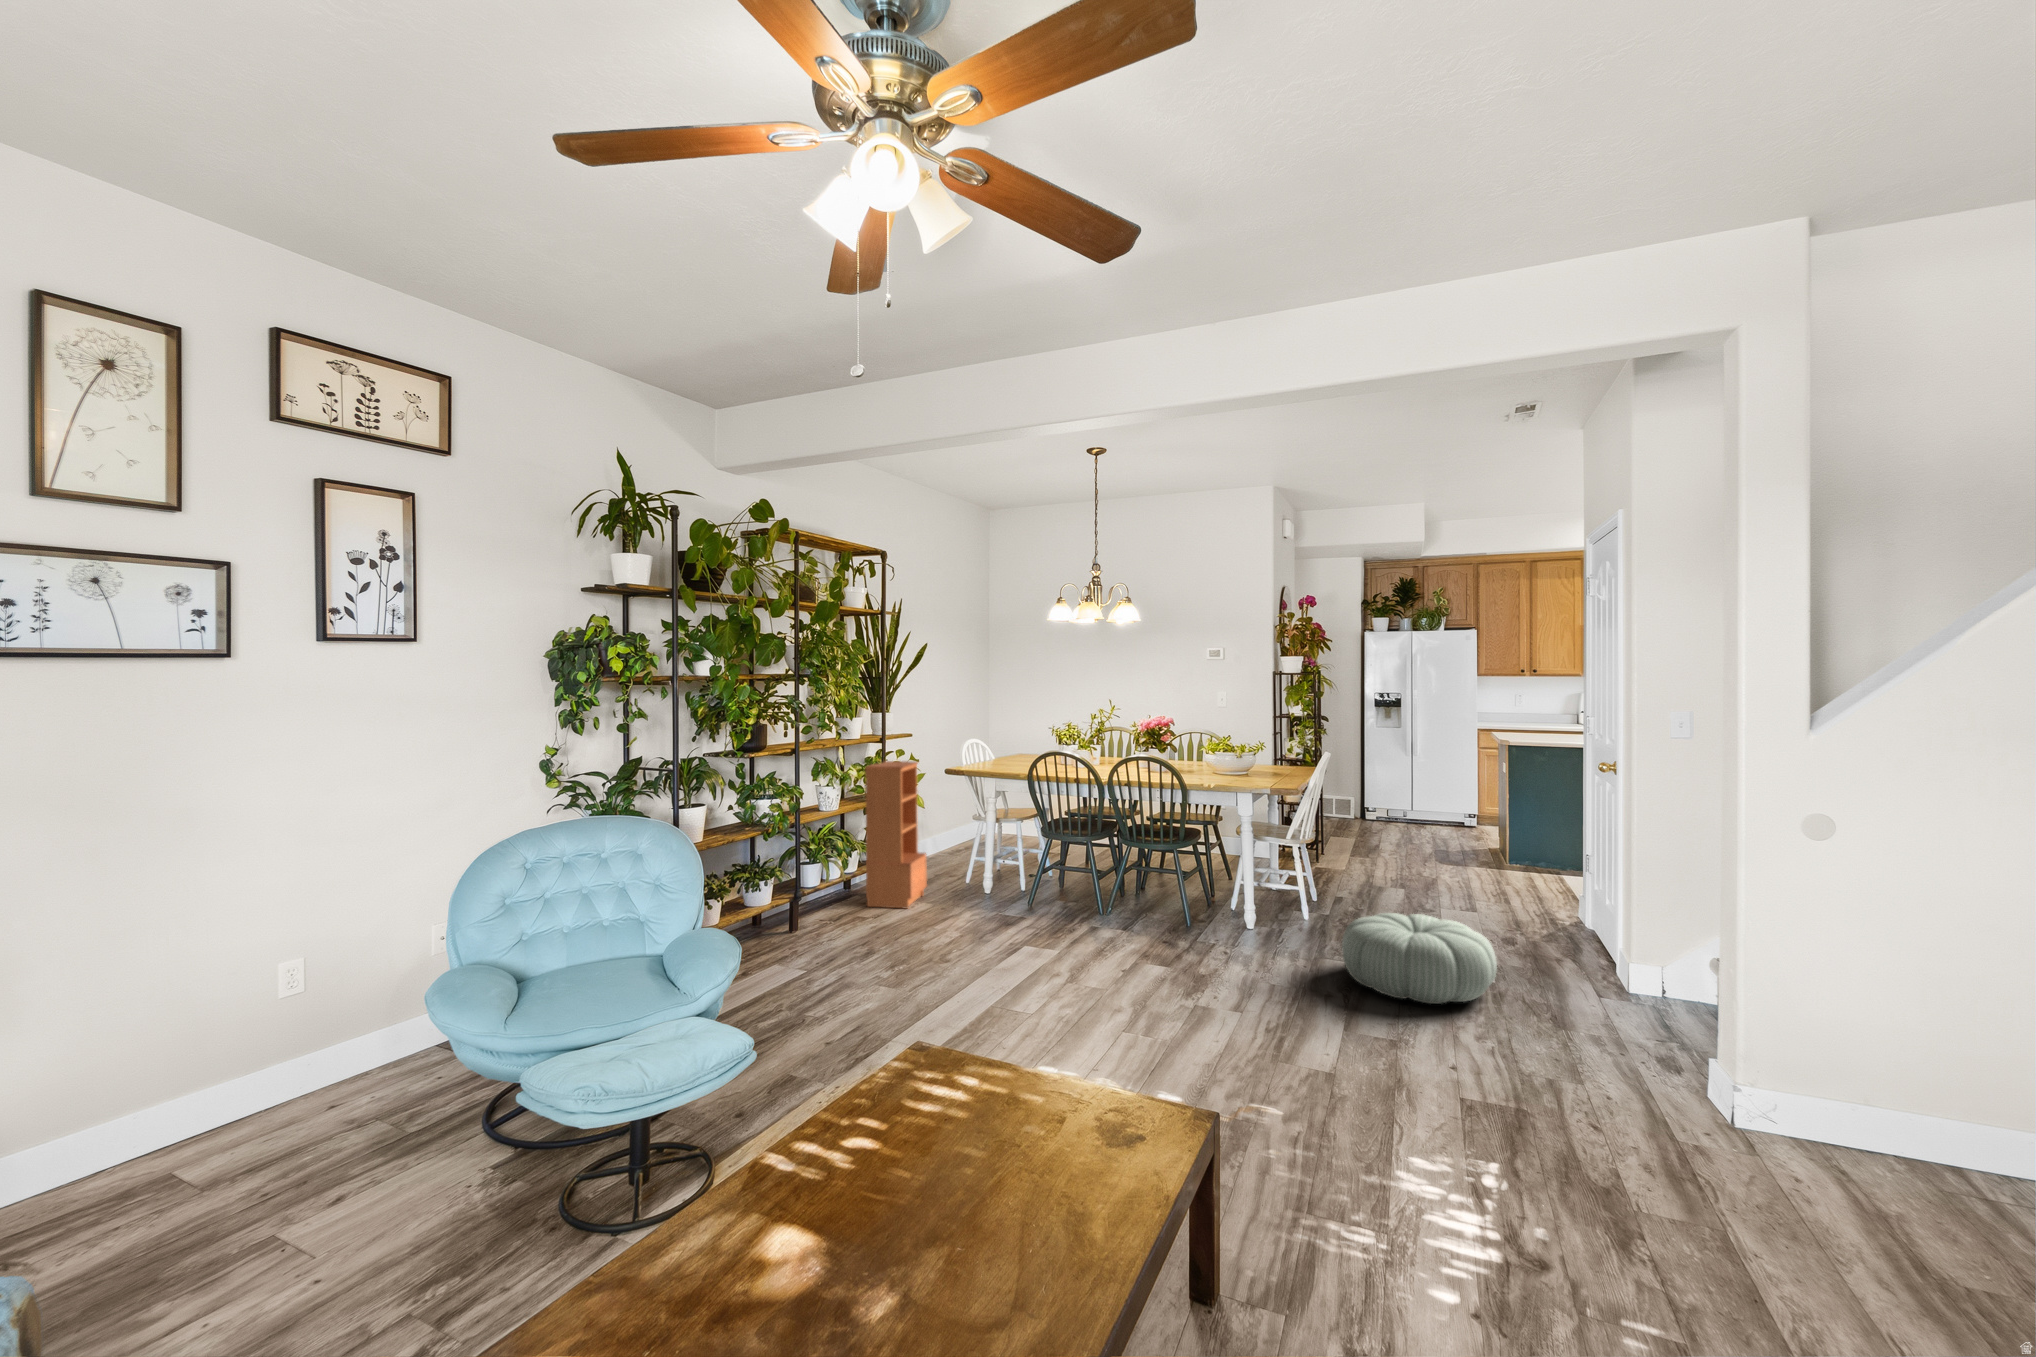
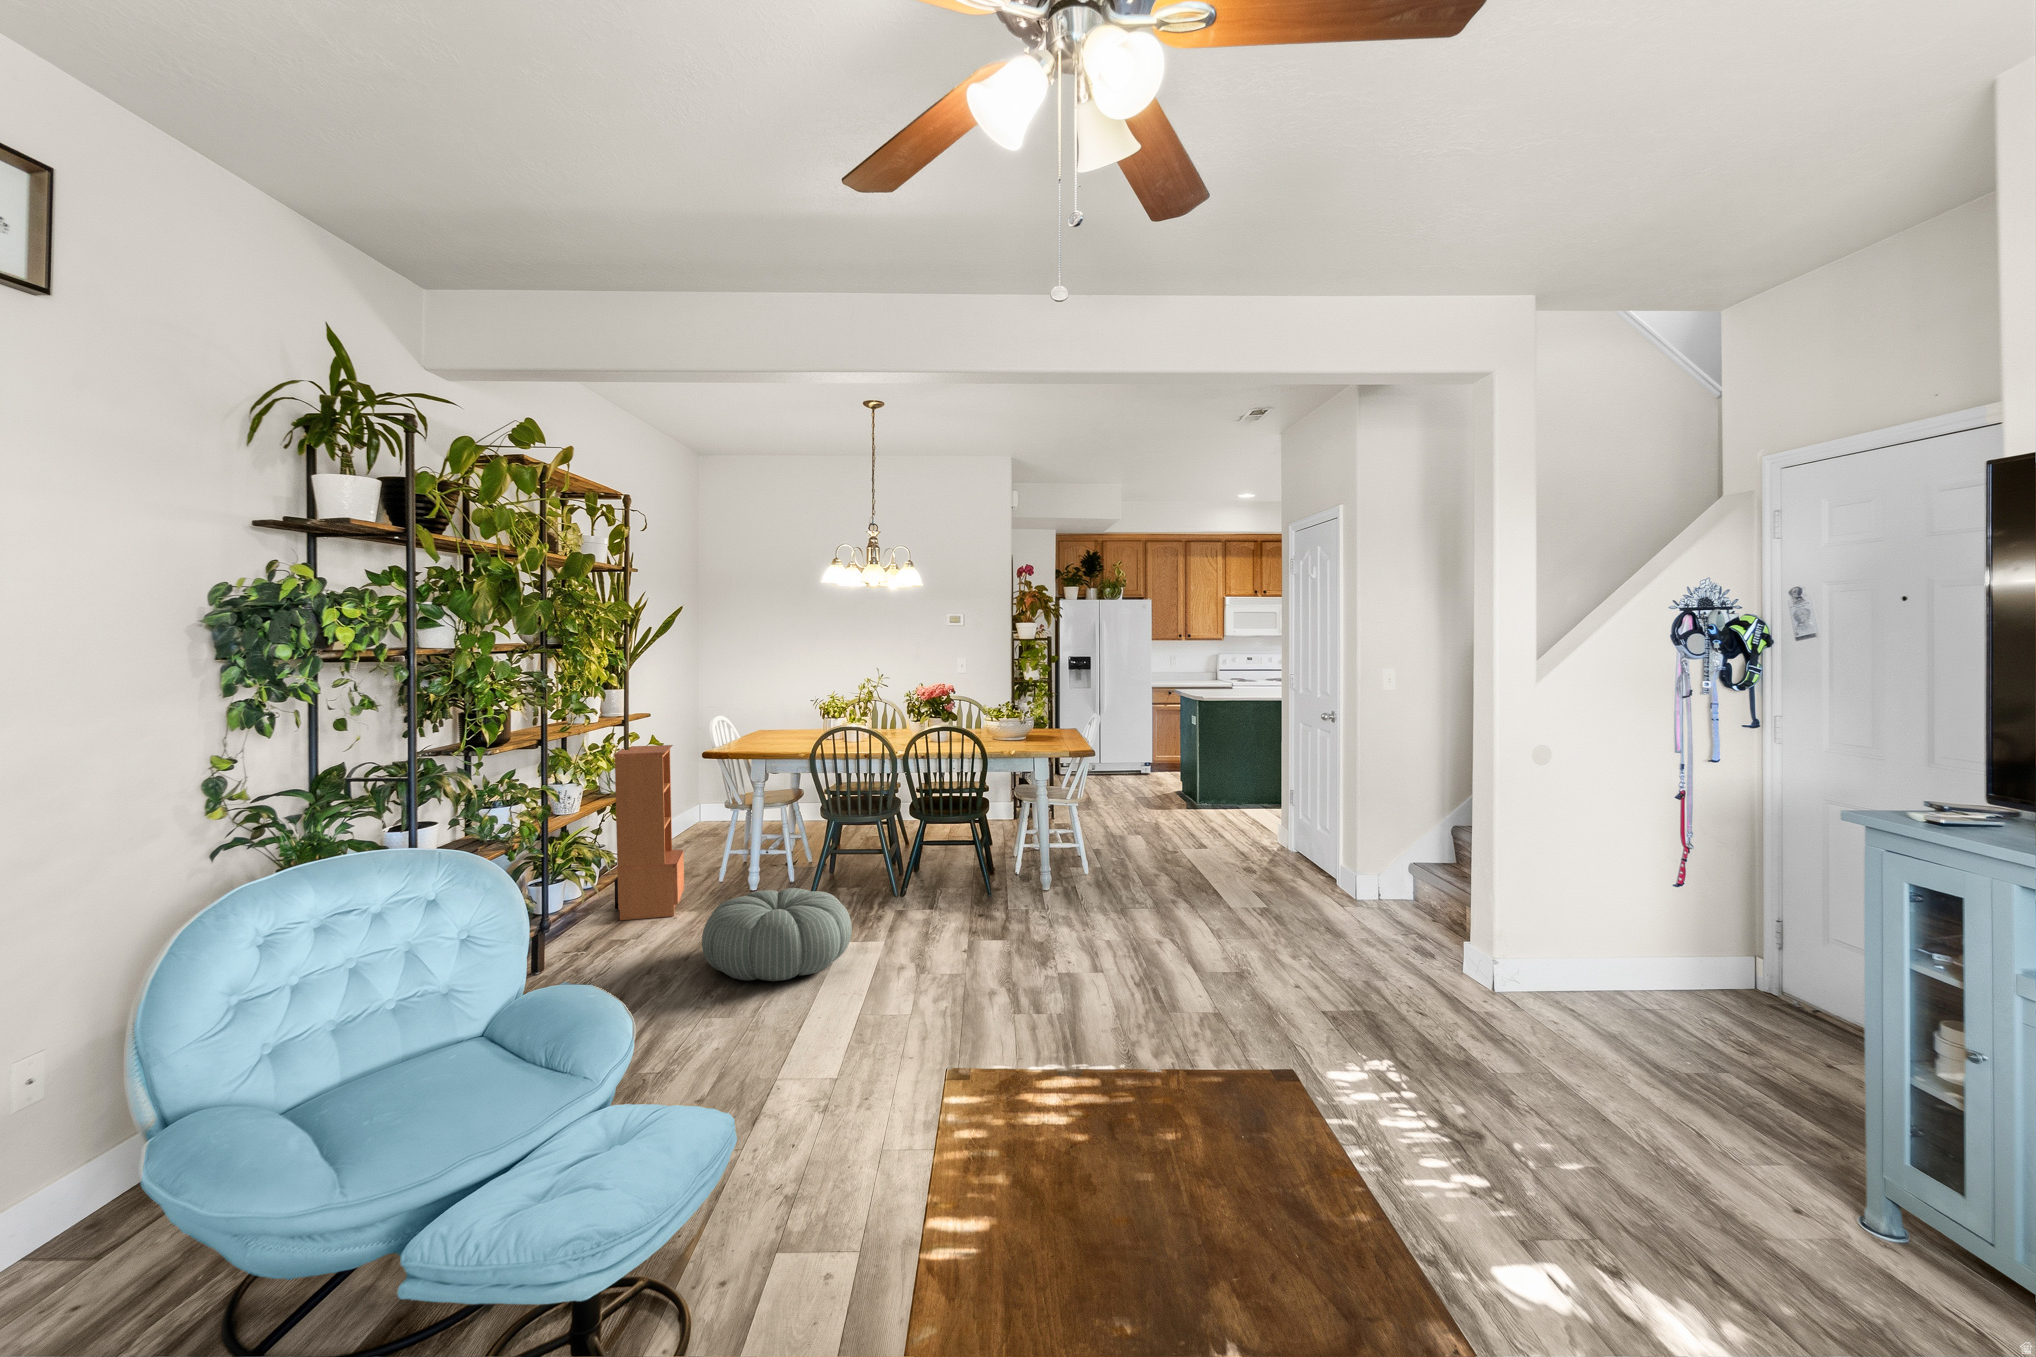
pouf: present [1342,913,1497,1004] -> present [702,888,852,981]

